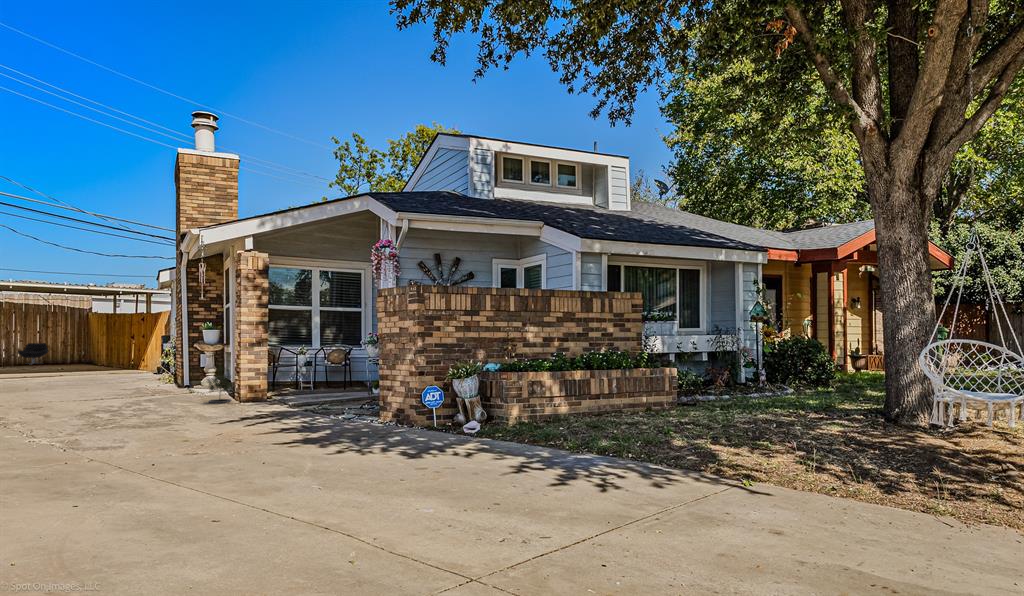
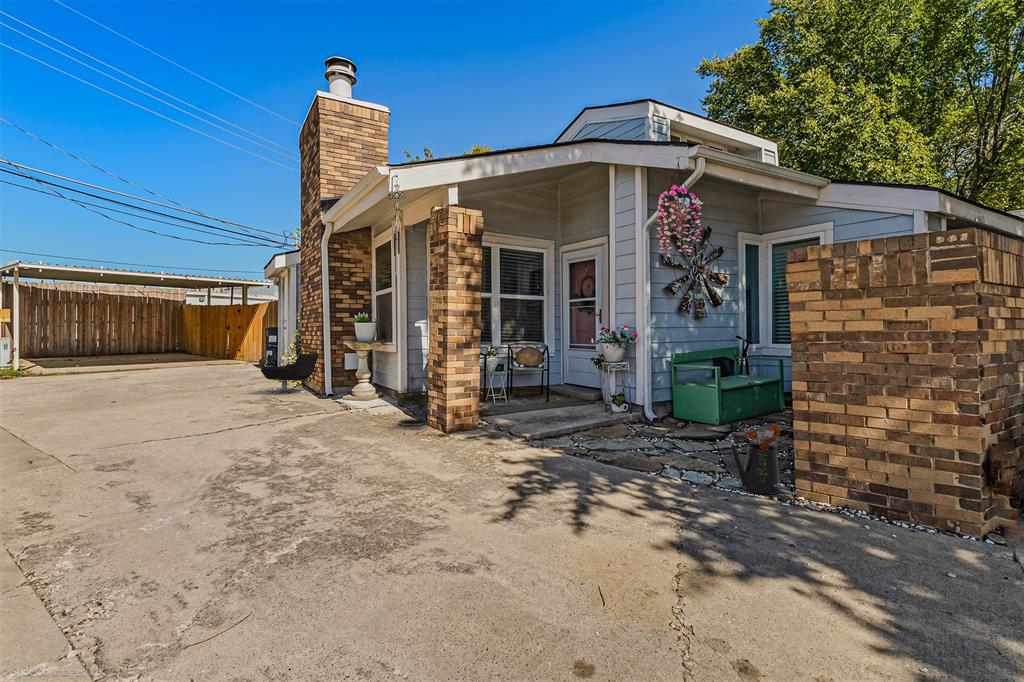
lounge chair: present [18,343,48,364] -> present [261,353,318,394]
watering can: none [351,385,383,423] -> present [731,426,789,494]

